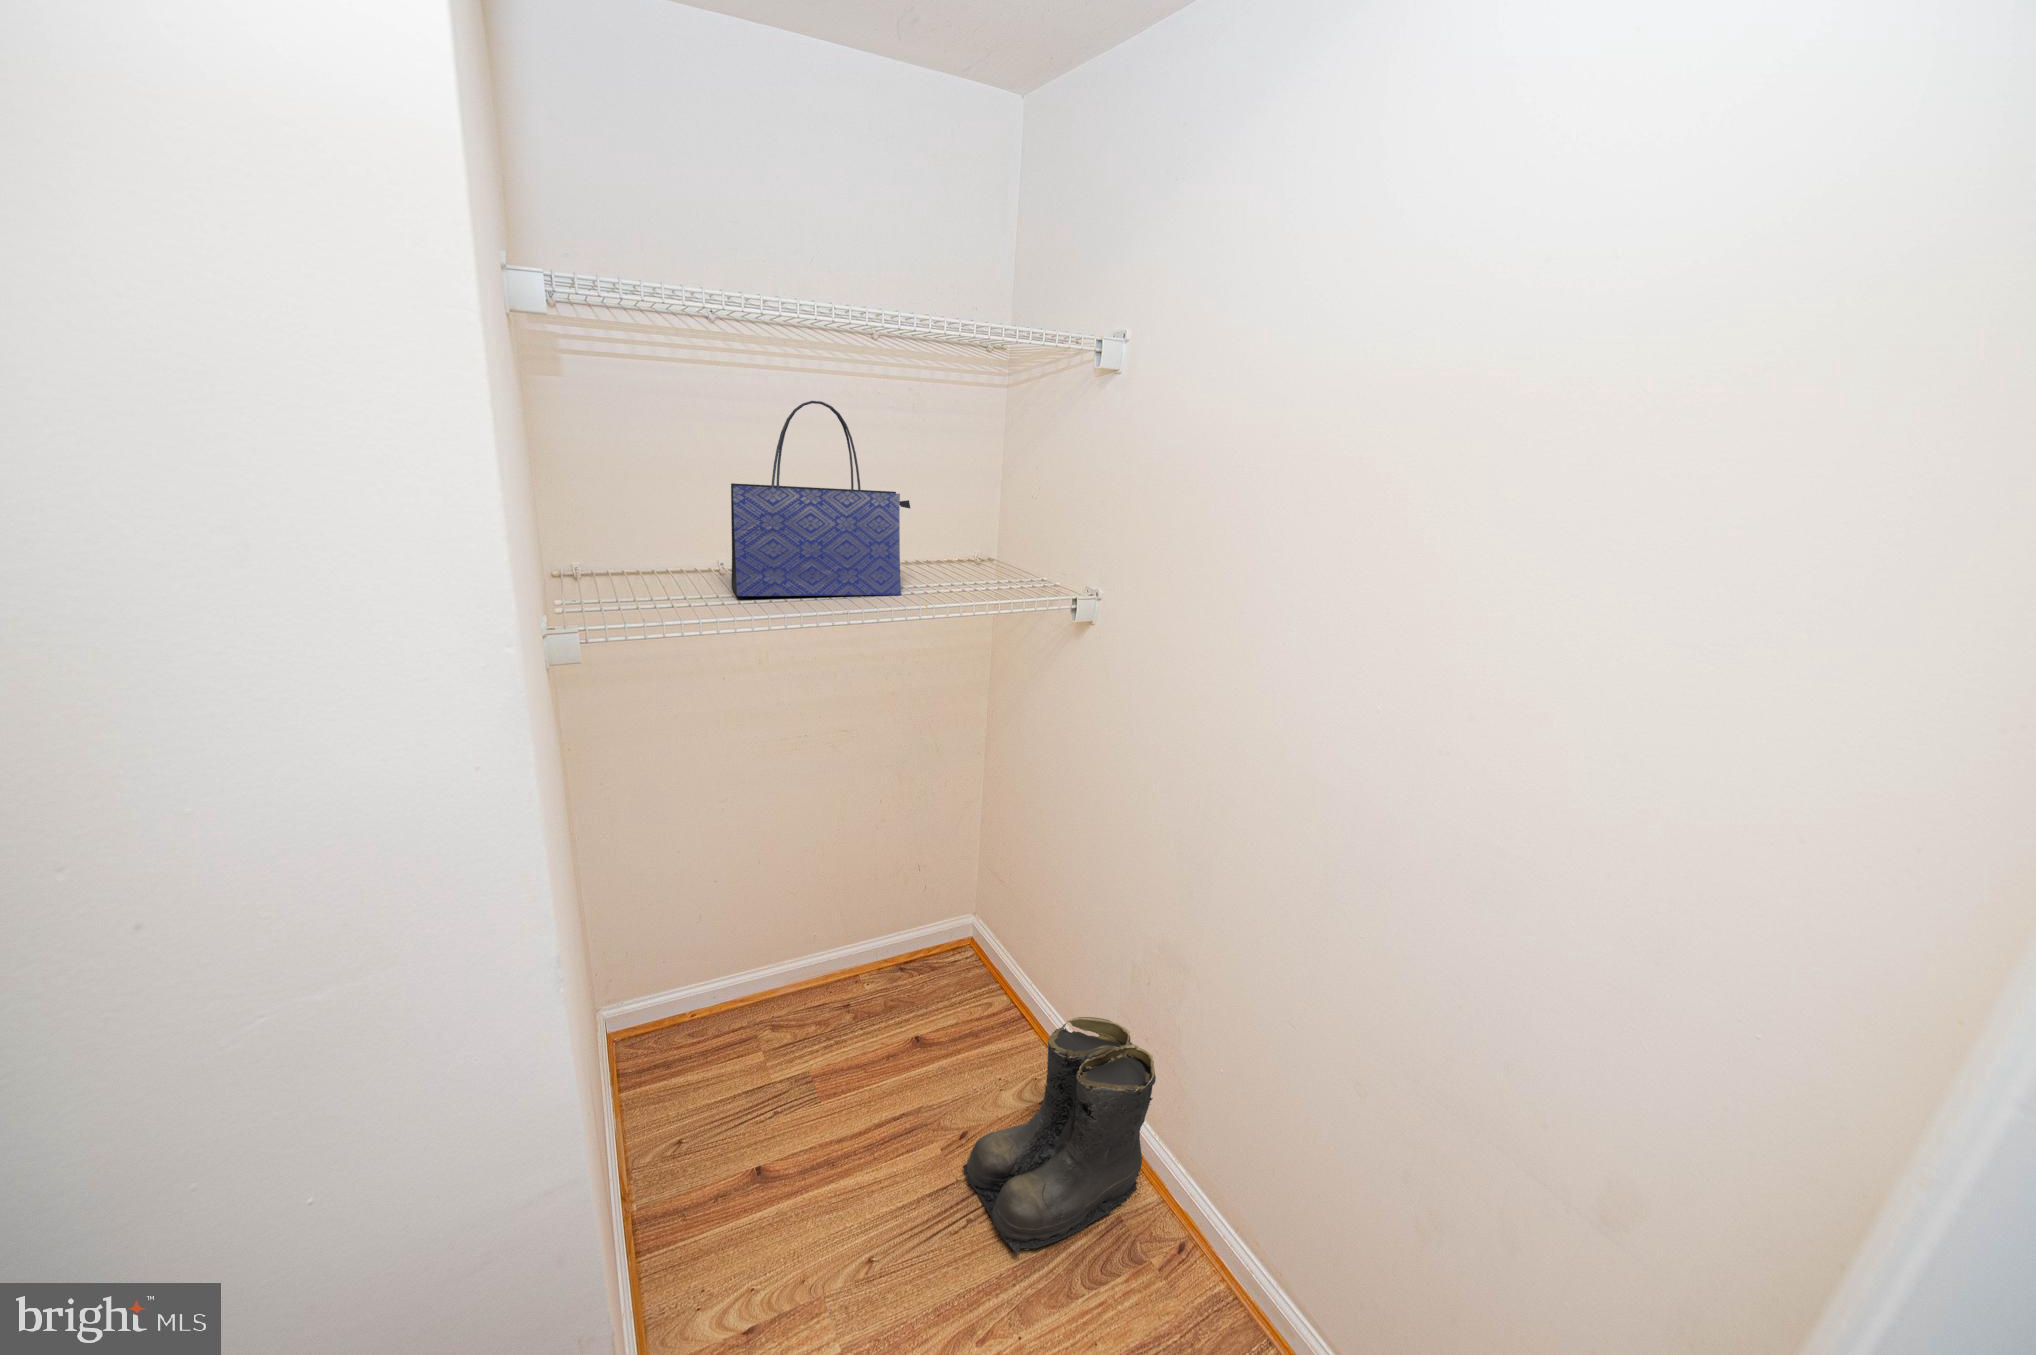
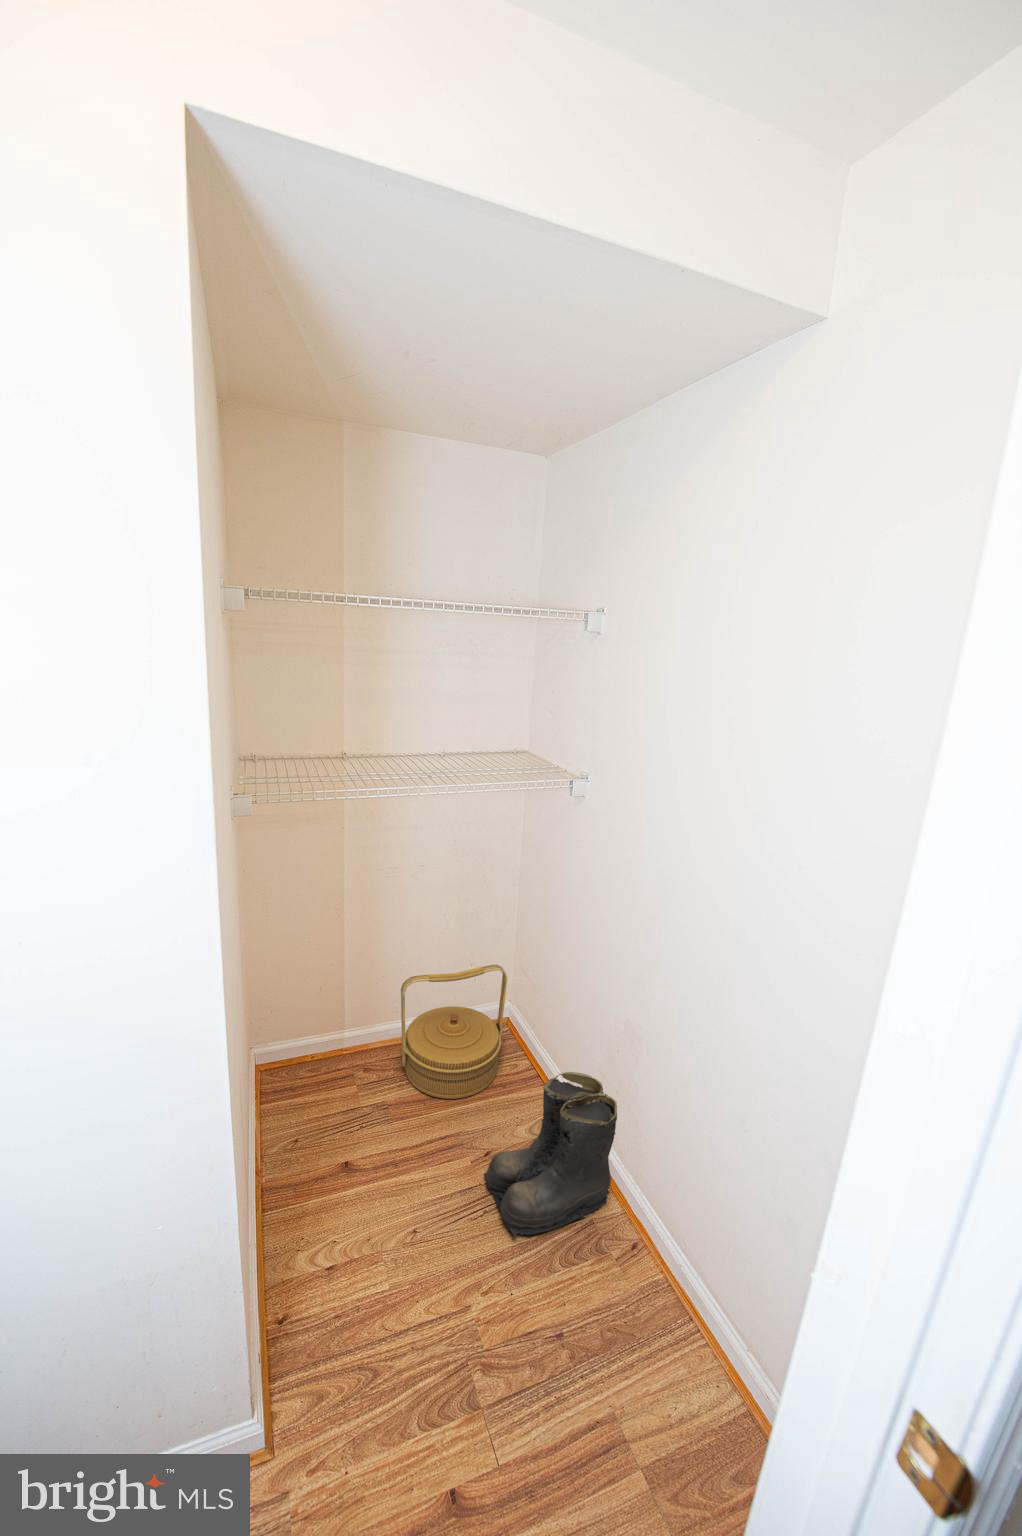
tote bag: present [731,401,910,596] -> none [346,652,461,775]
woven basket: none [826,870,978,1061] -> present [401,965,507,1099]

